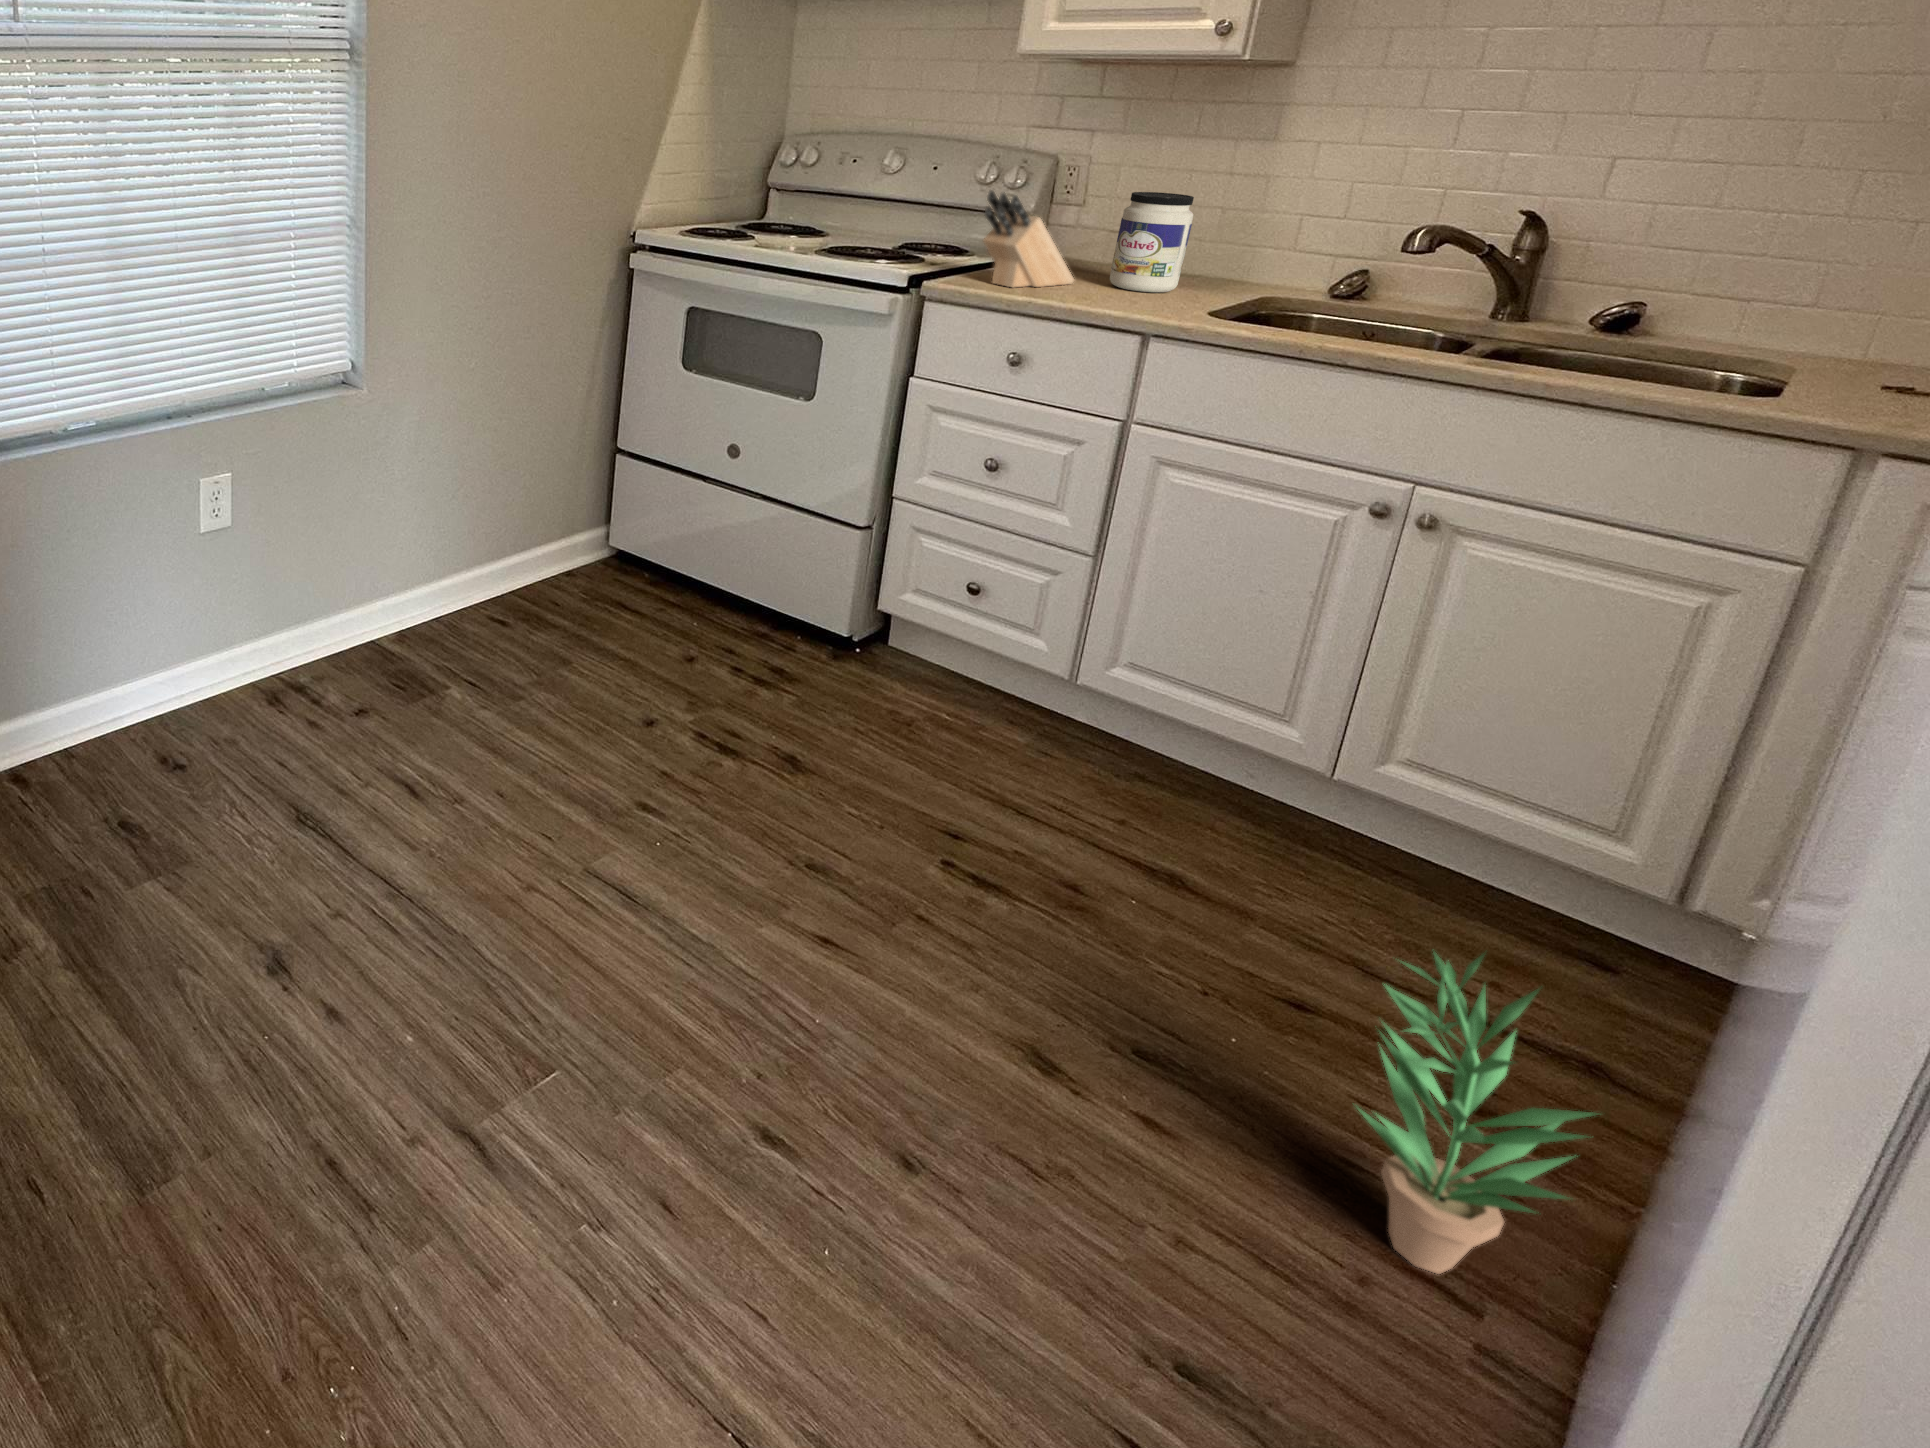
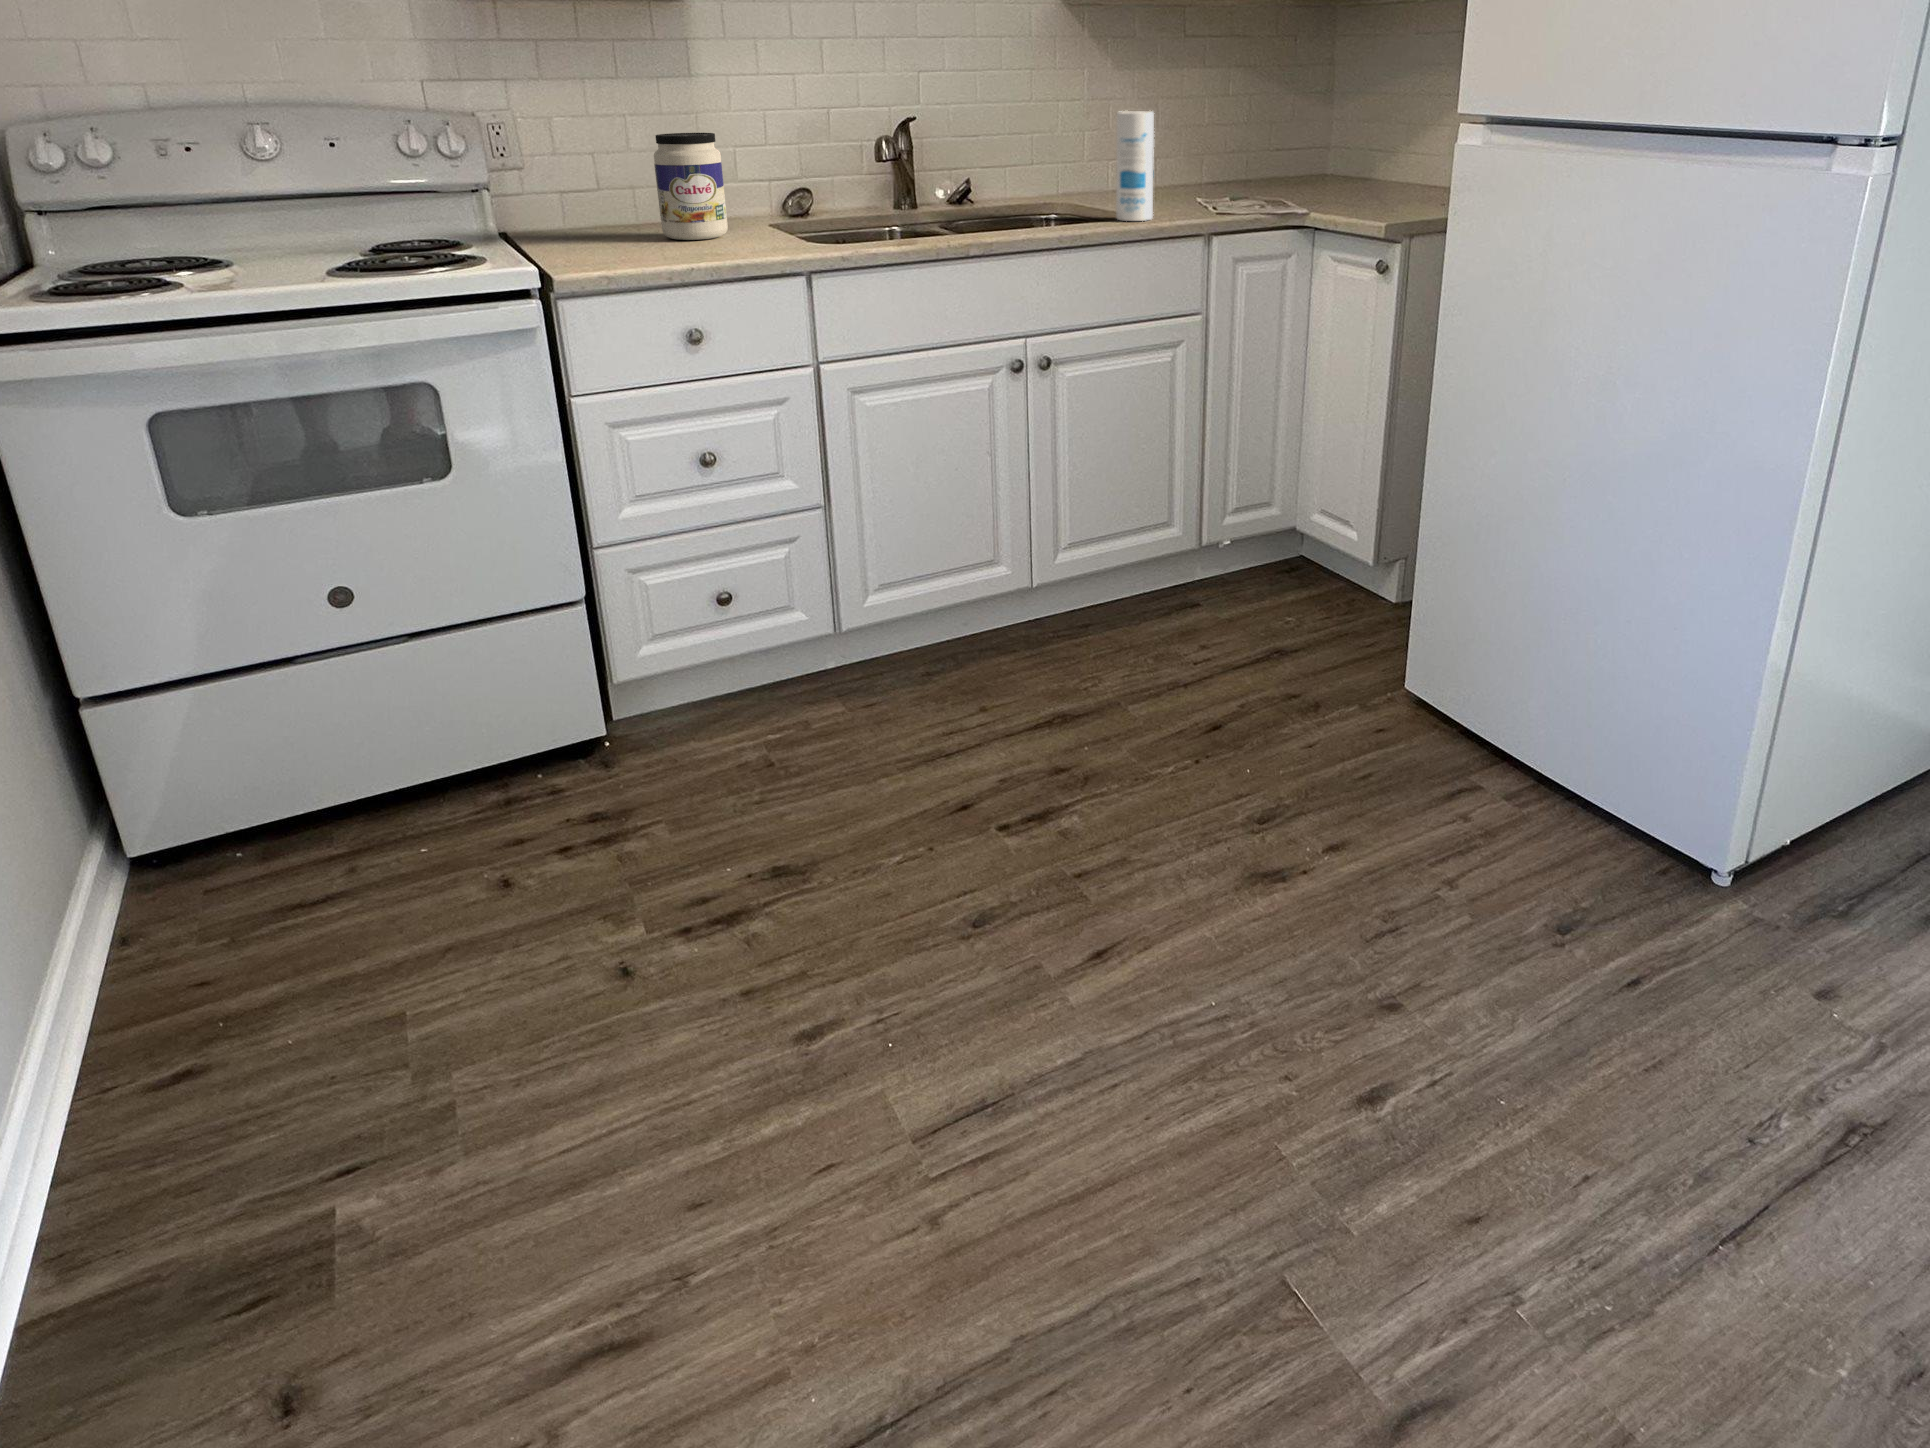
knife block: present [983,190,1074,287] -> none [587,145,652,260]
canister: none [1717,250,1855,412] -> present [1116,111,1154,221]
potted plant: present [1359,953,1596,1274] -> none [1380,579,1518,796]

